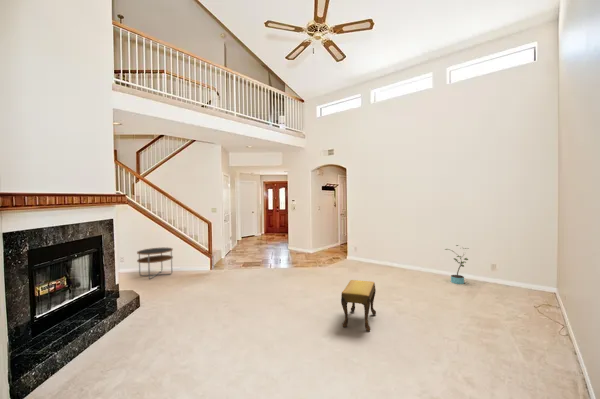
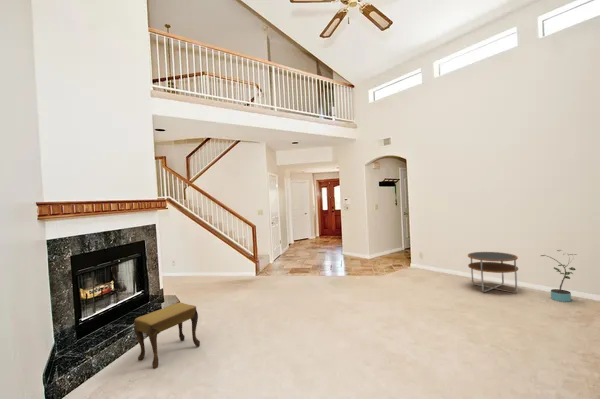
side table: present [137,248,173,279] -> present [468,252,518,293]
footstool: present [341,280,376,332] -> present [134,302,200,368]

